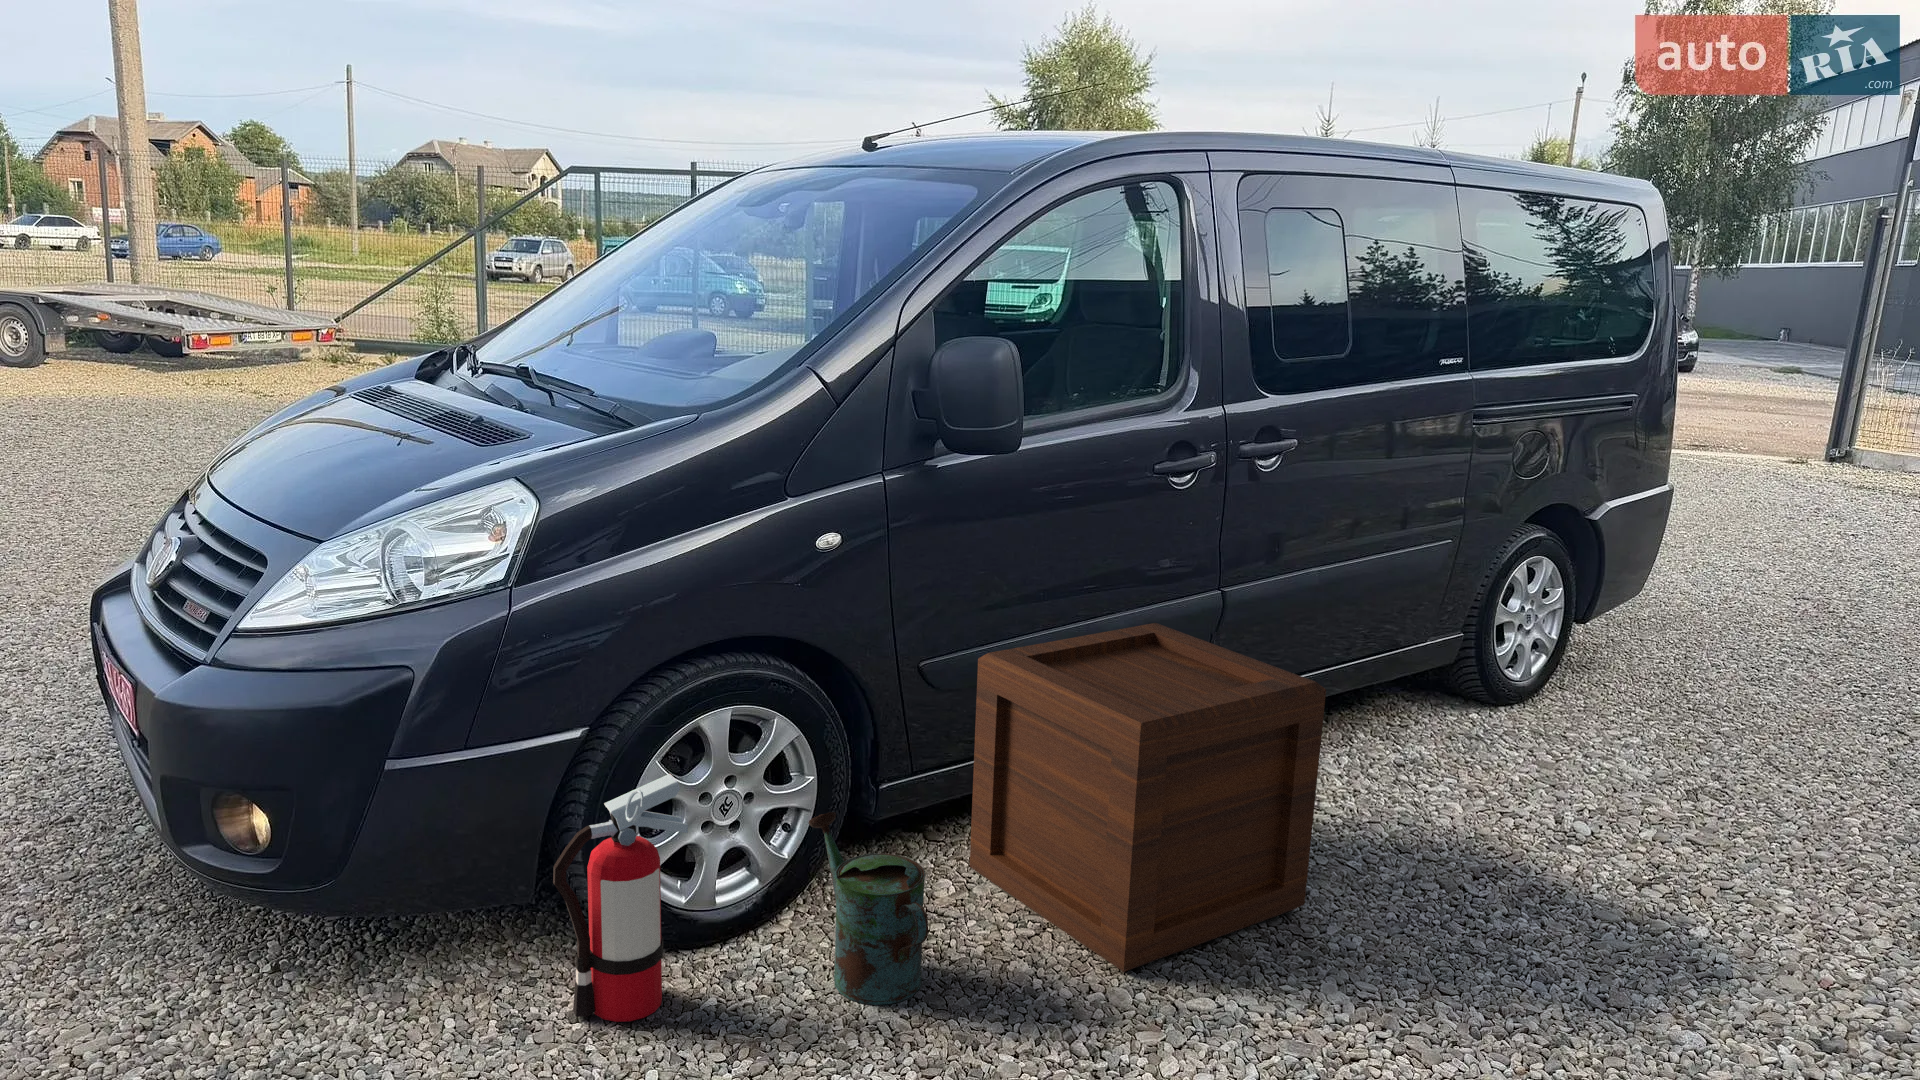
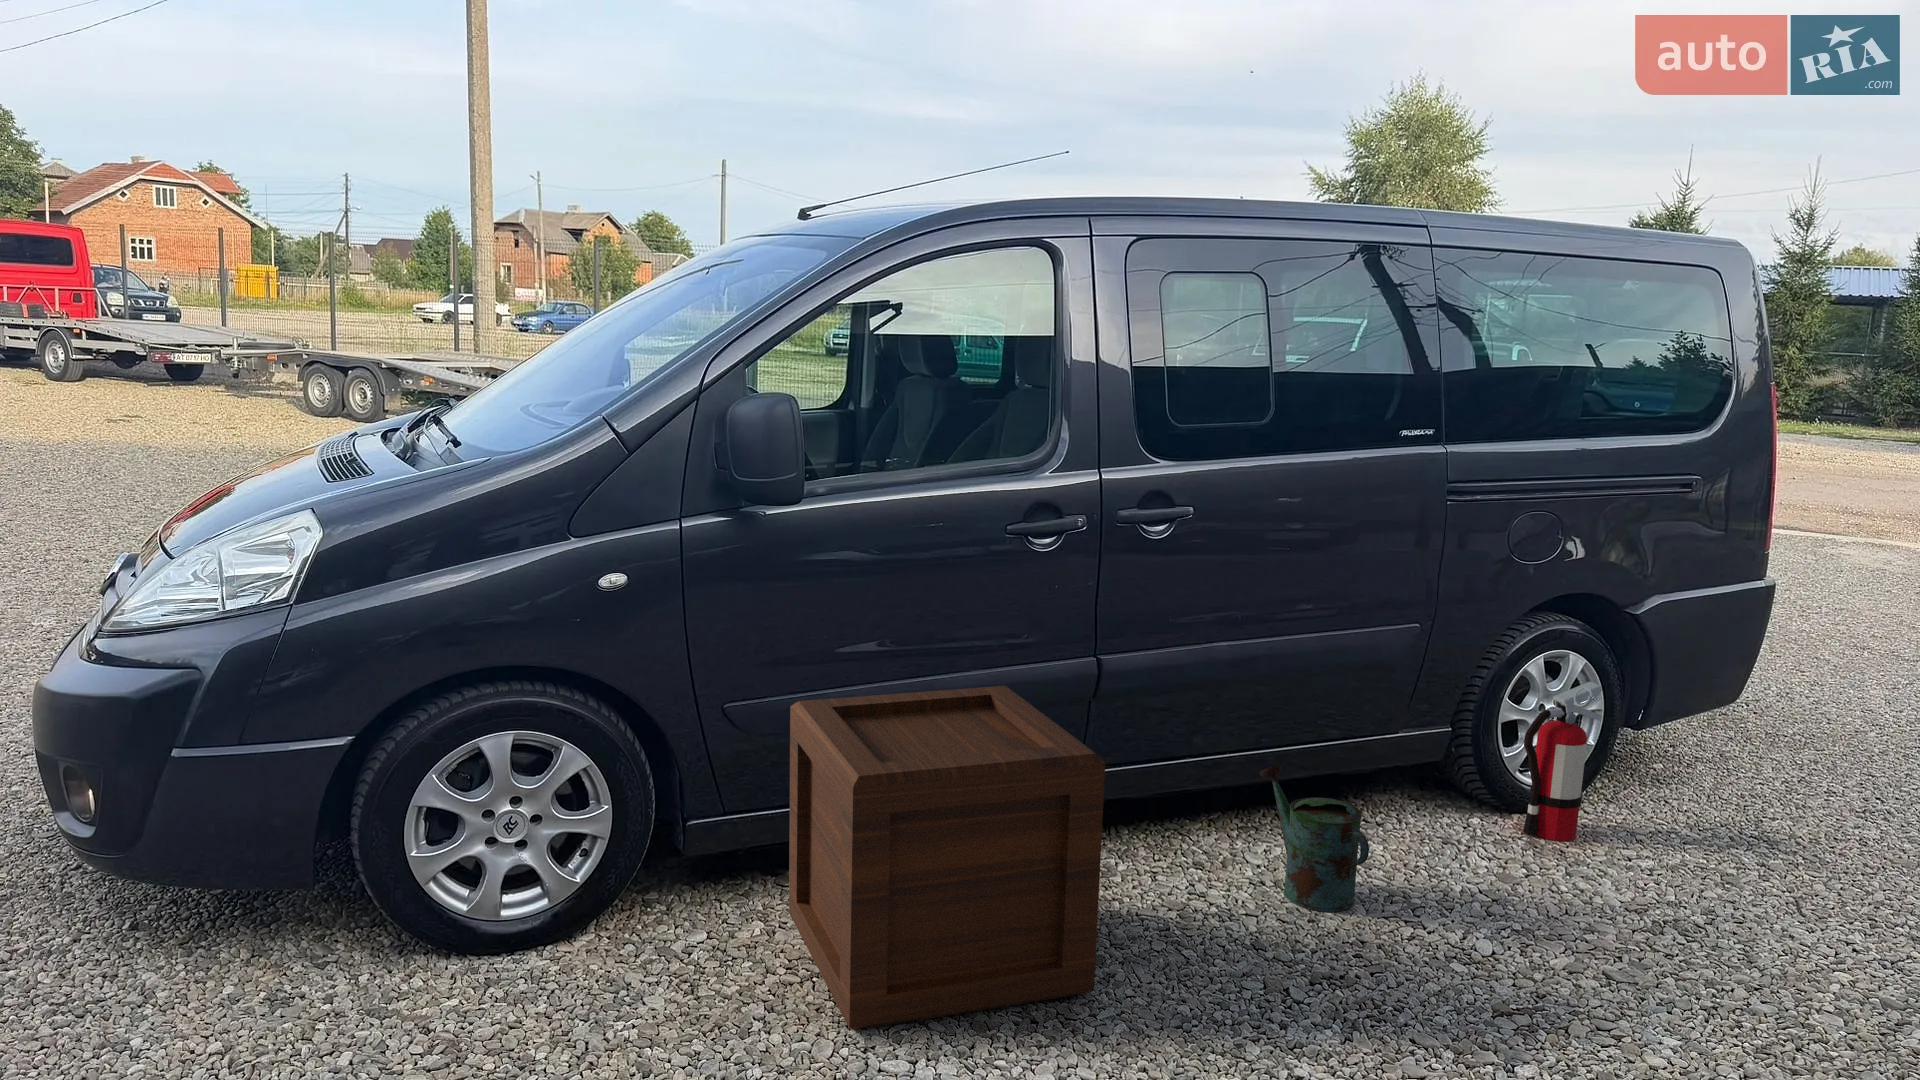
fire extinguisher: present [553,774,688,1022] -> present [1523,682,1602,841]
watering can: present [809,812,928,1005] -> present [1260,766,1369,912]

